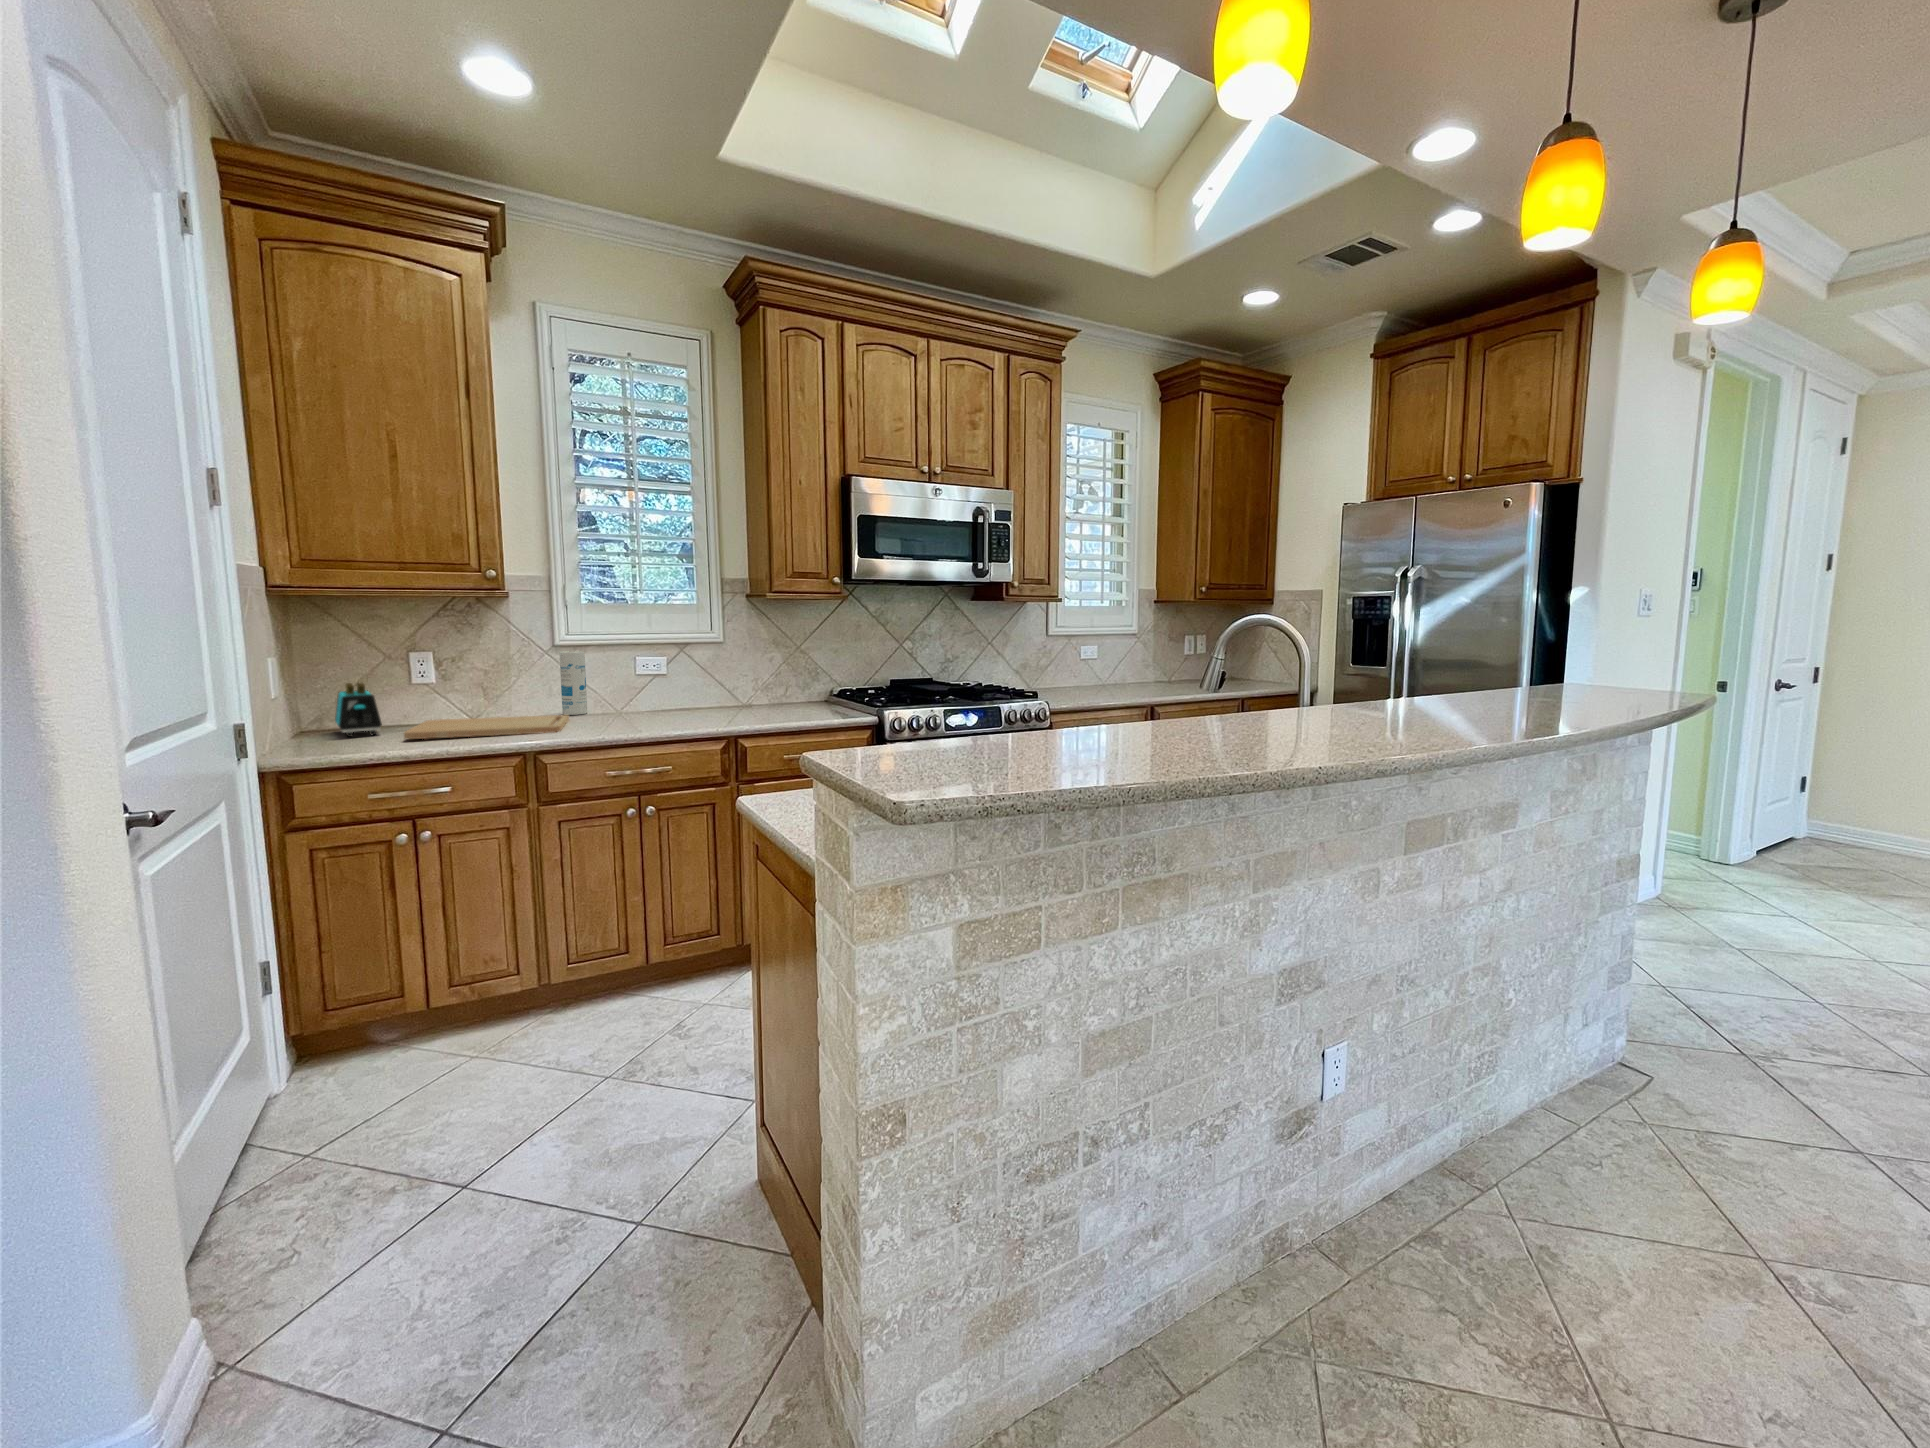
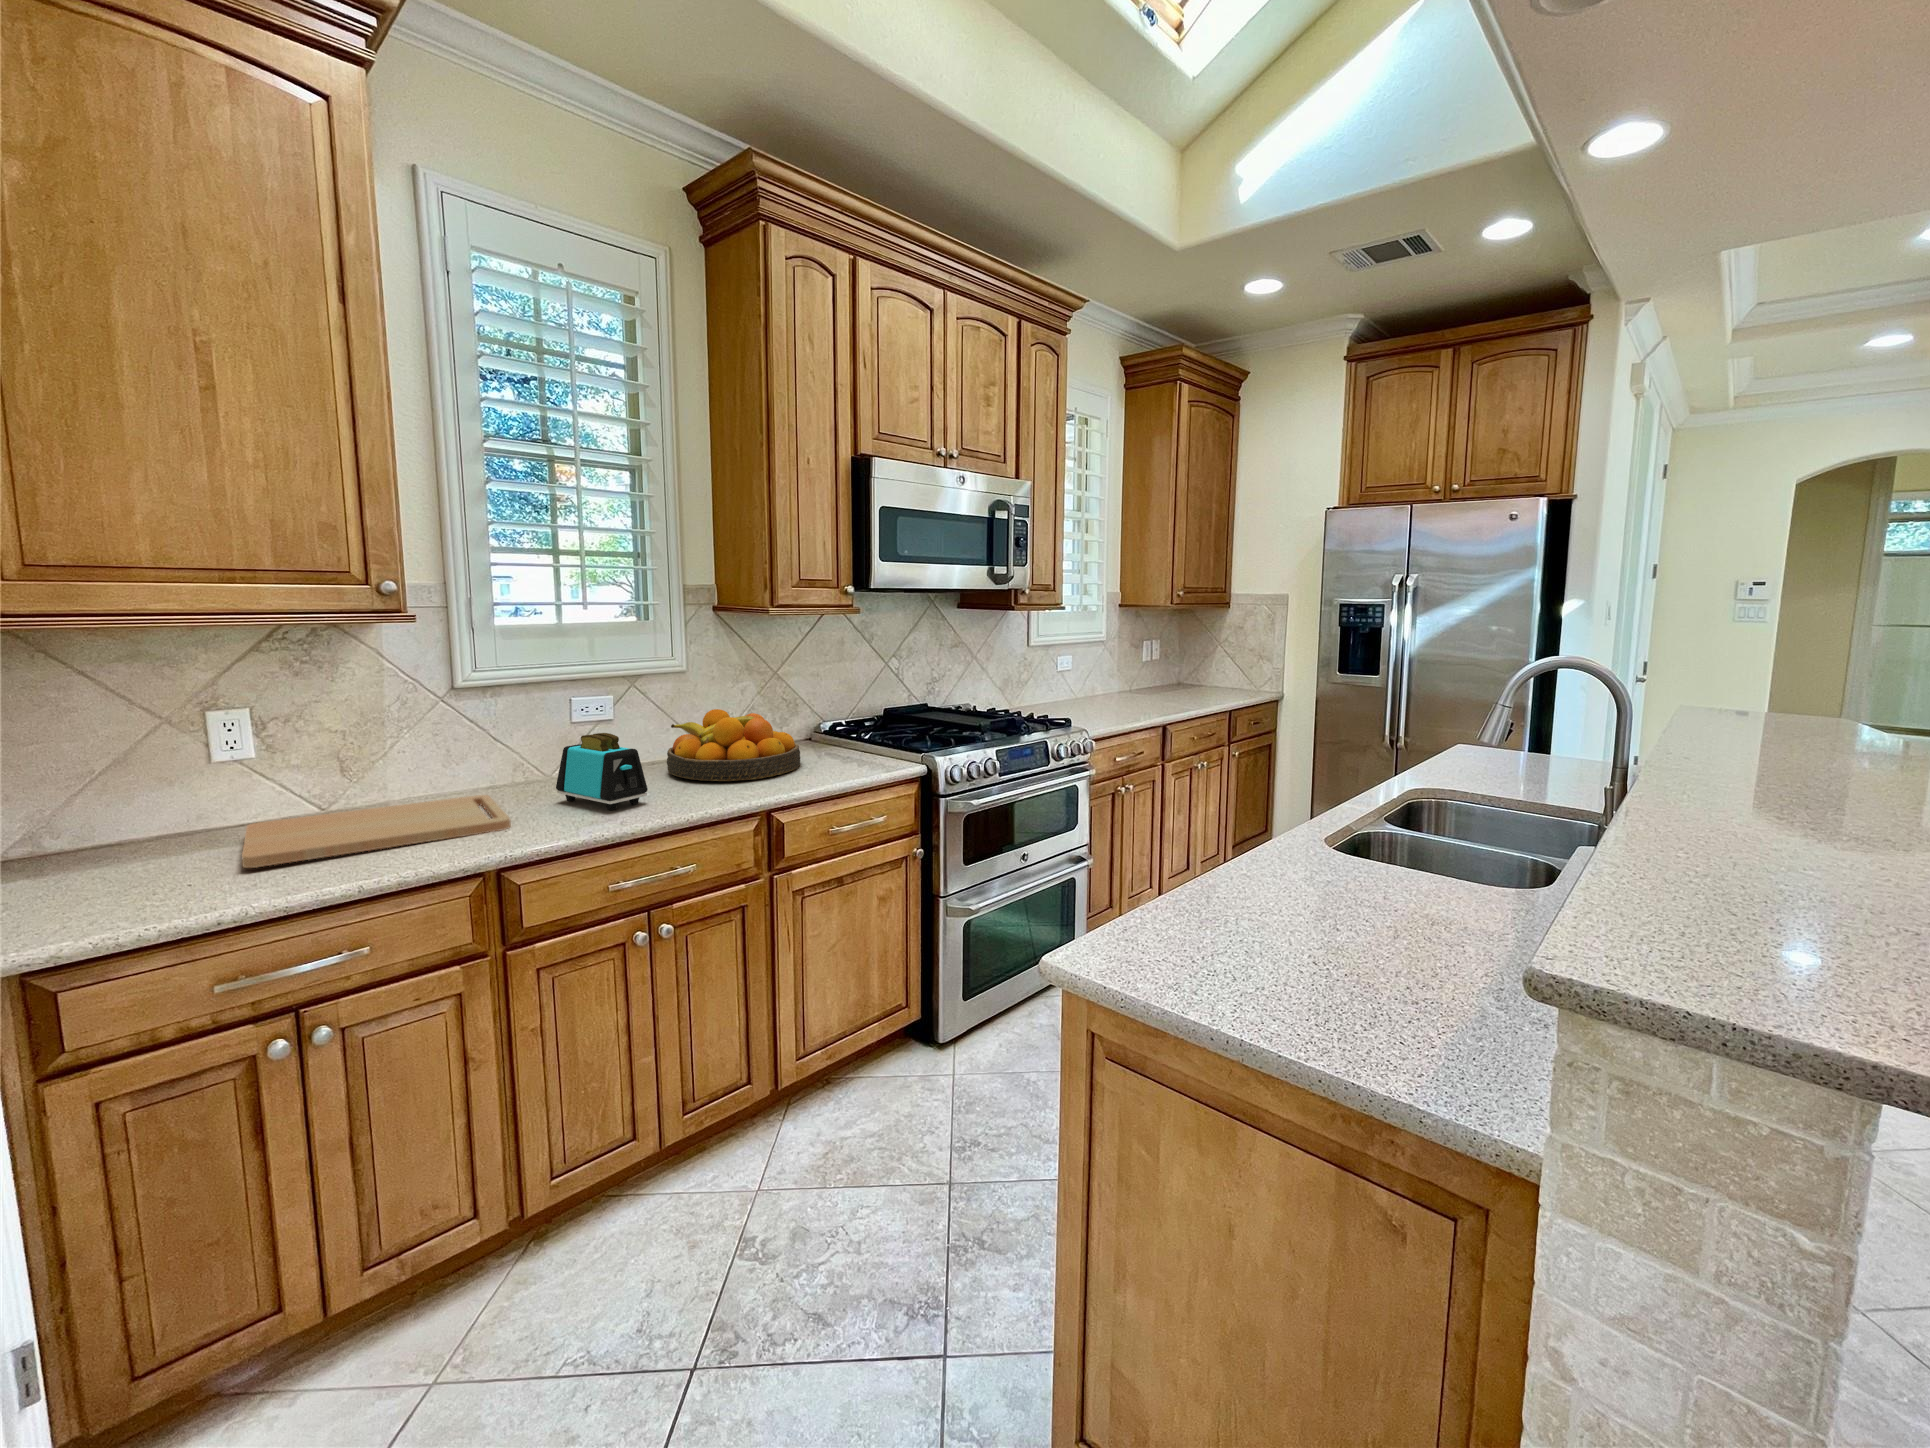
canister: present [559,651,587,715] -> none [457,696,501,793]
fruit bowl: none [691,668,788,716] -> present [667,709,800,781]
toaster: present [335,683,382,737] -> present [556,733,648,810]

